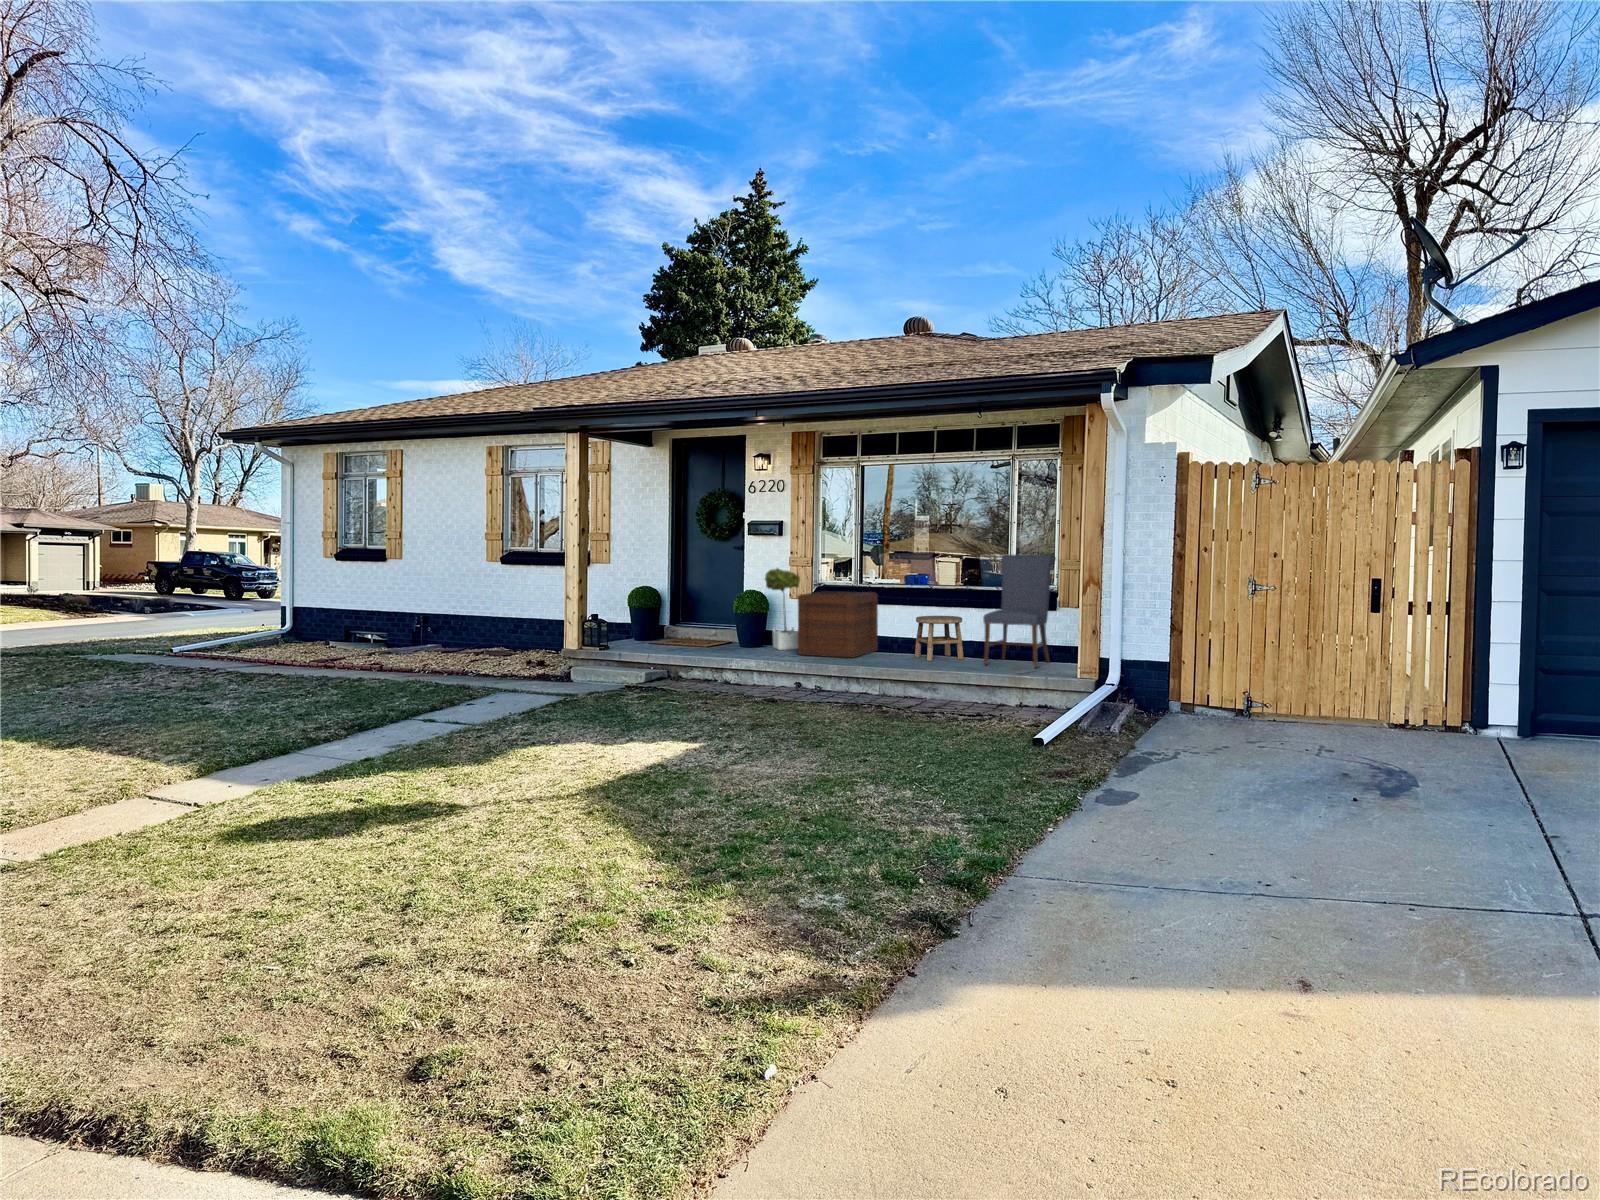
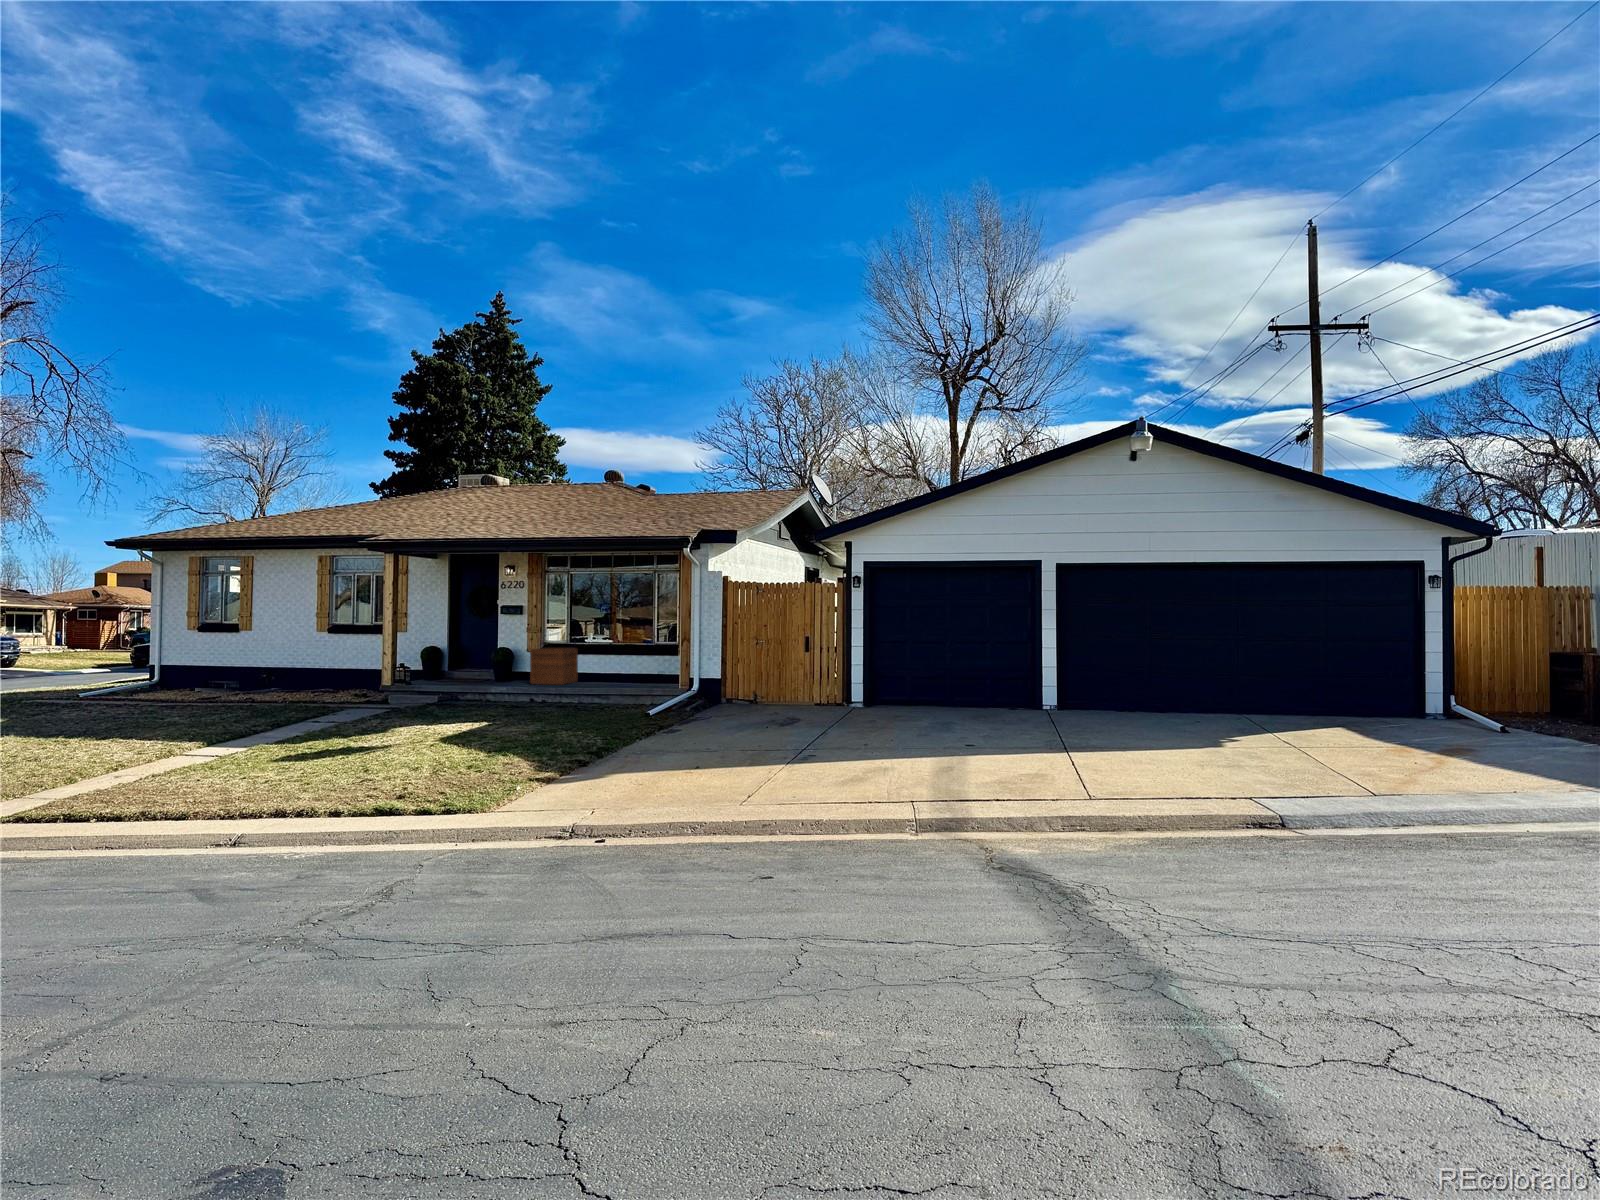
chair: present [983,555,1056,668] -> none [633,626,674,686]
potted tree: present [765,568,800,650] -> none [510,634,532,683]
stool: present [915,616,964,661] -> none [598,660,625,685]

